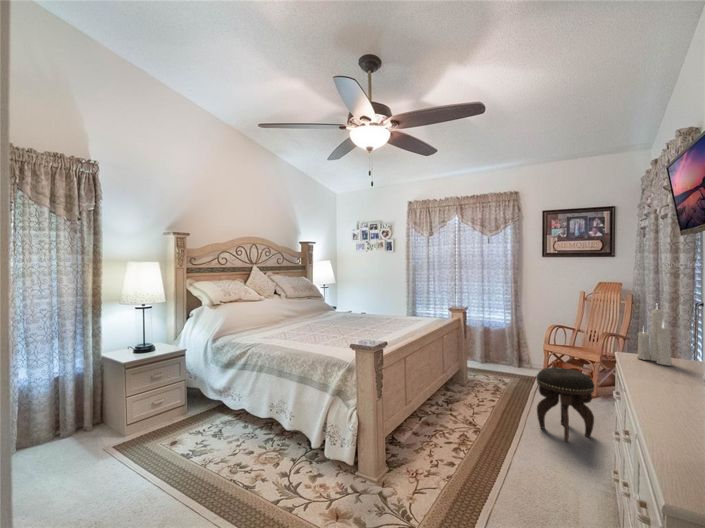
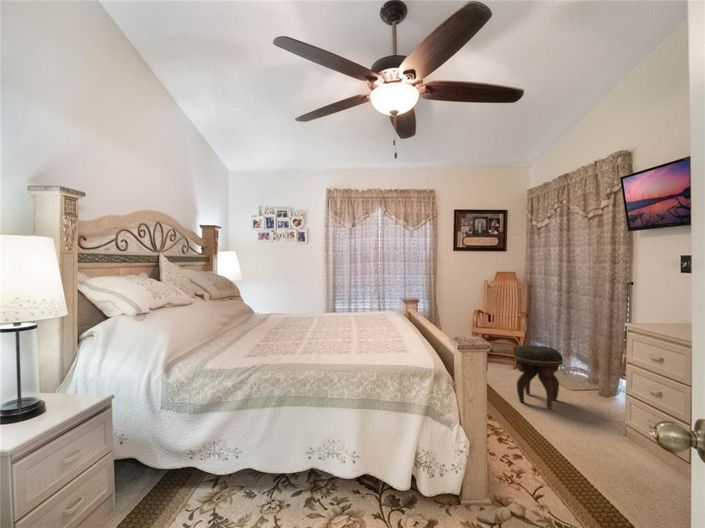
candle: present [637,309,672,365] -> none [643,277,675,328]

